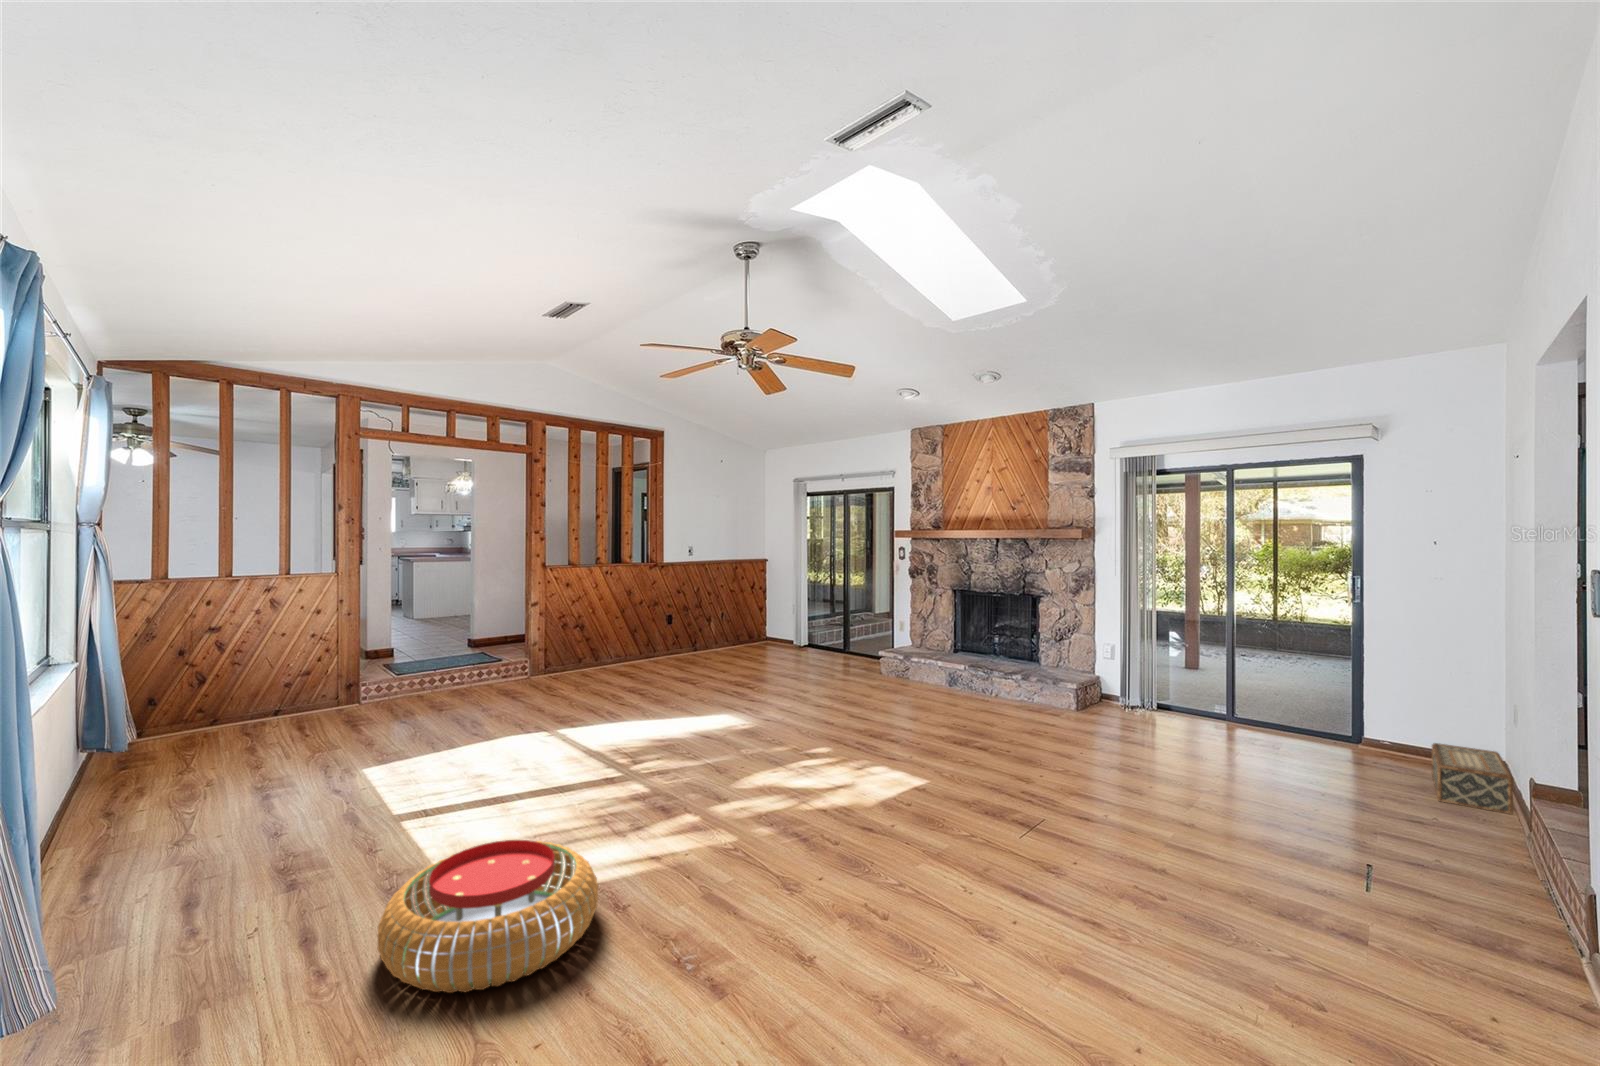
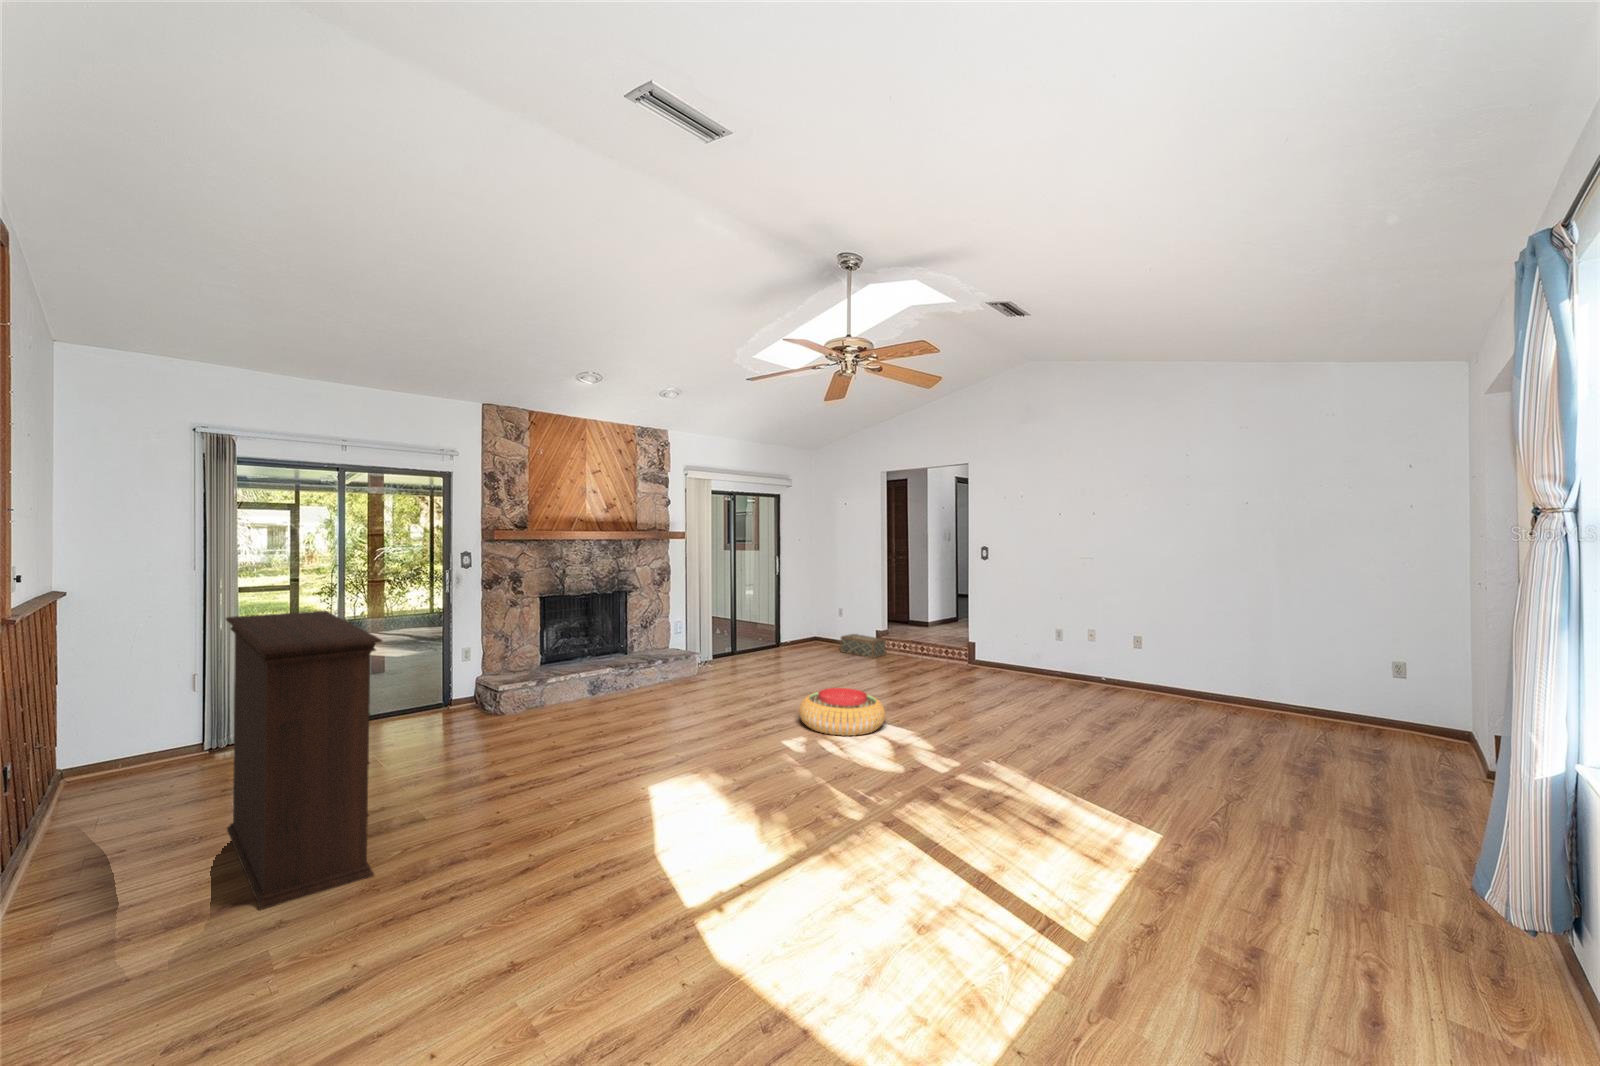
bookshelf: none [567,563,679,685] -> present [226,611,383,910]
pouf: present [377,840,598,993] -> present [799,688,885,736]

